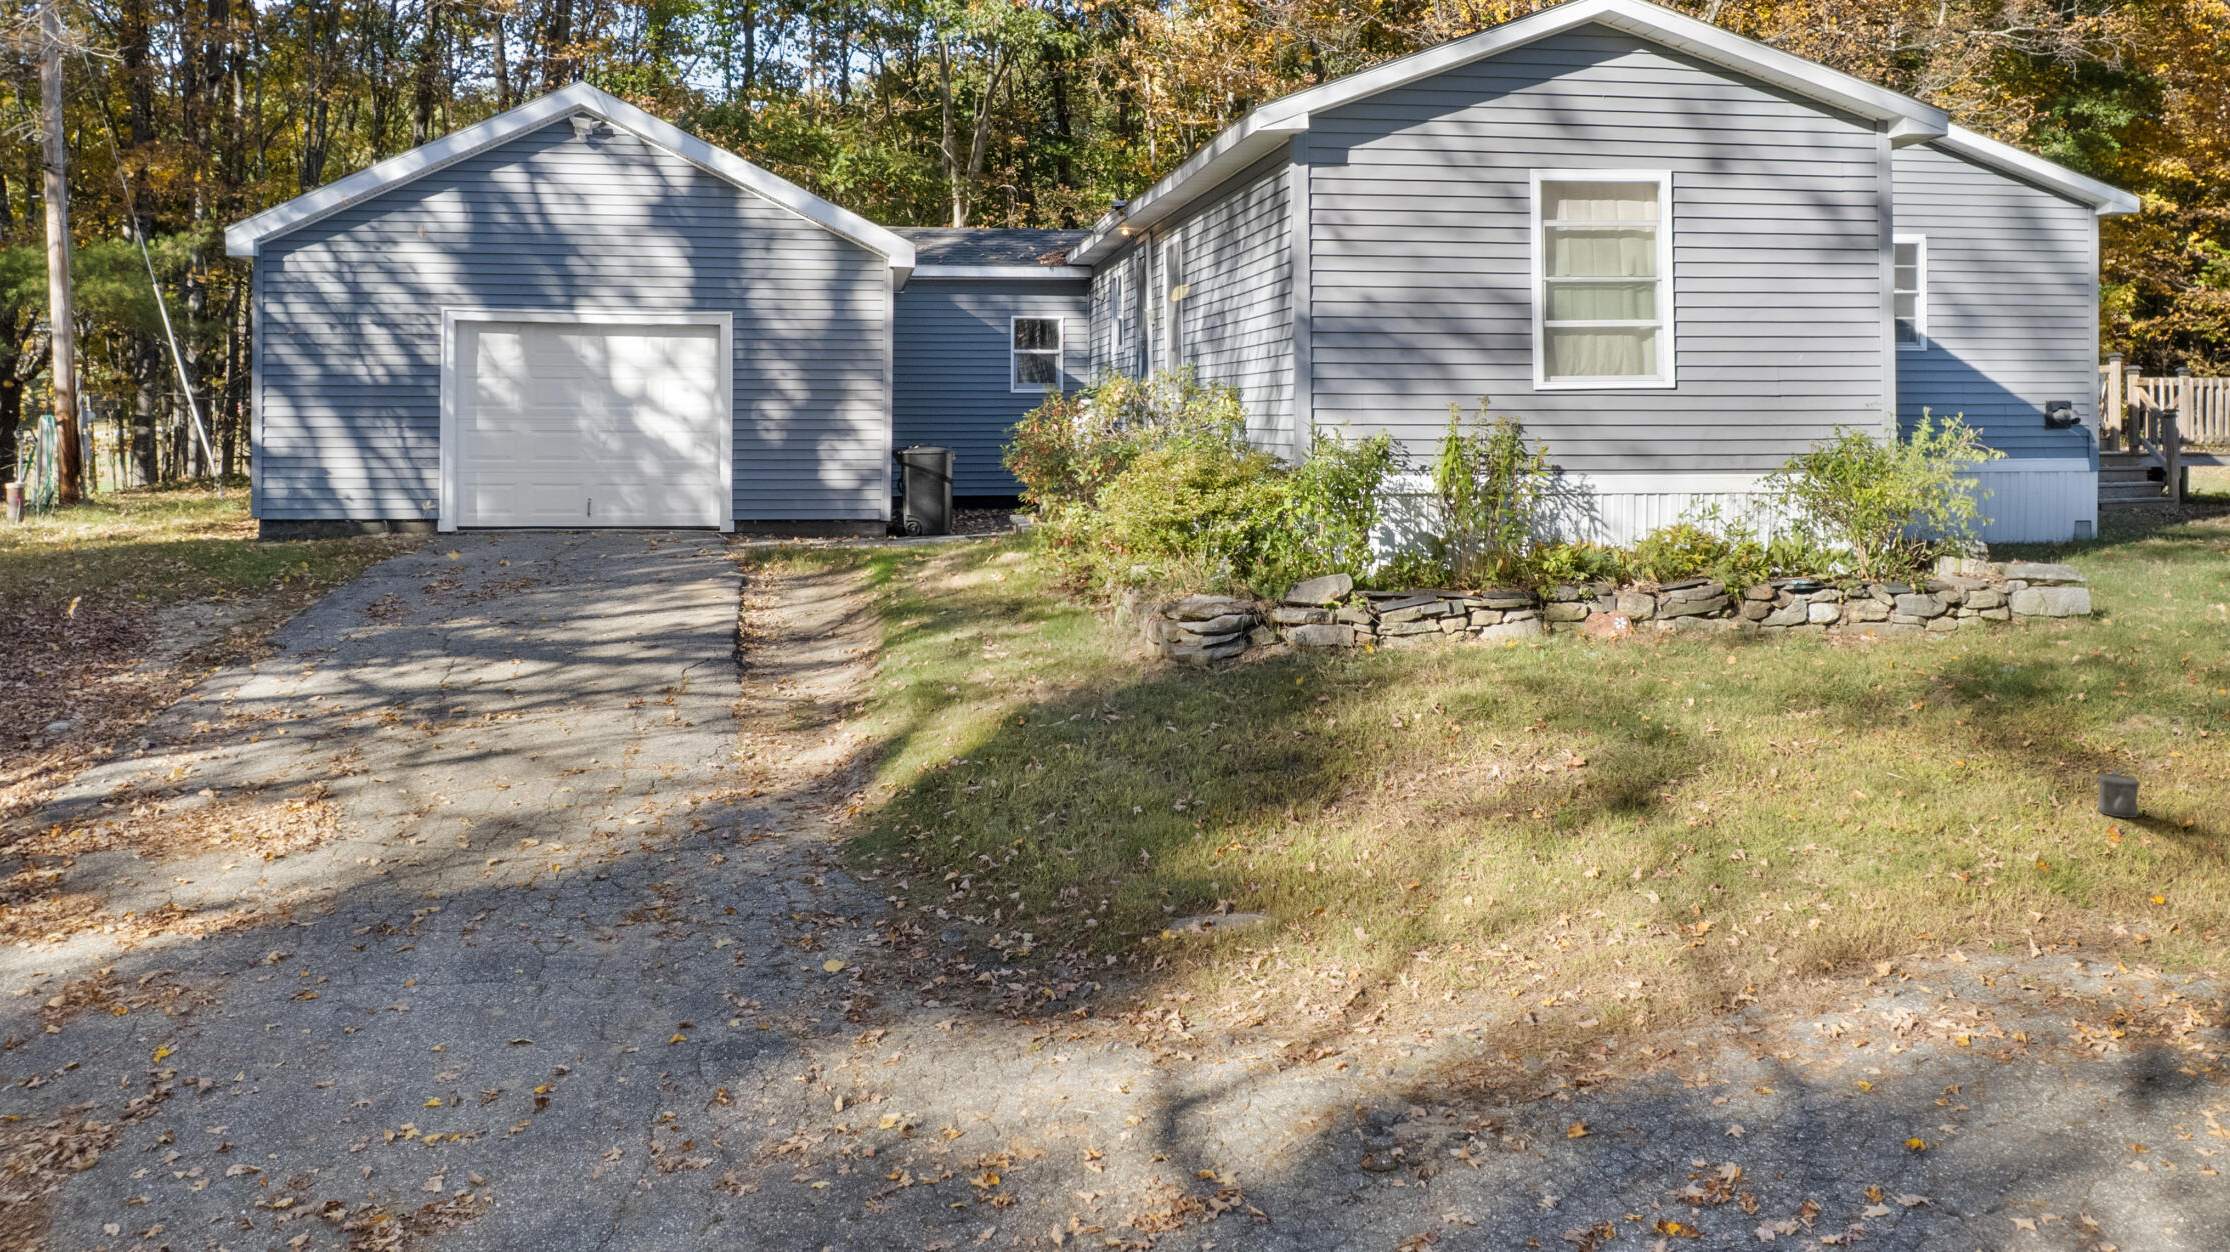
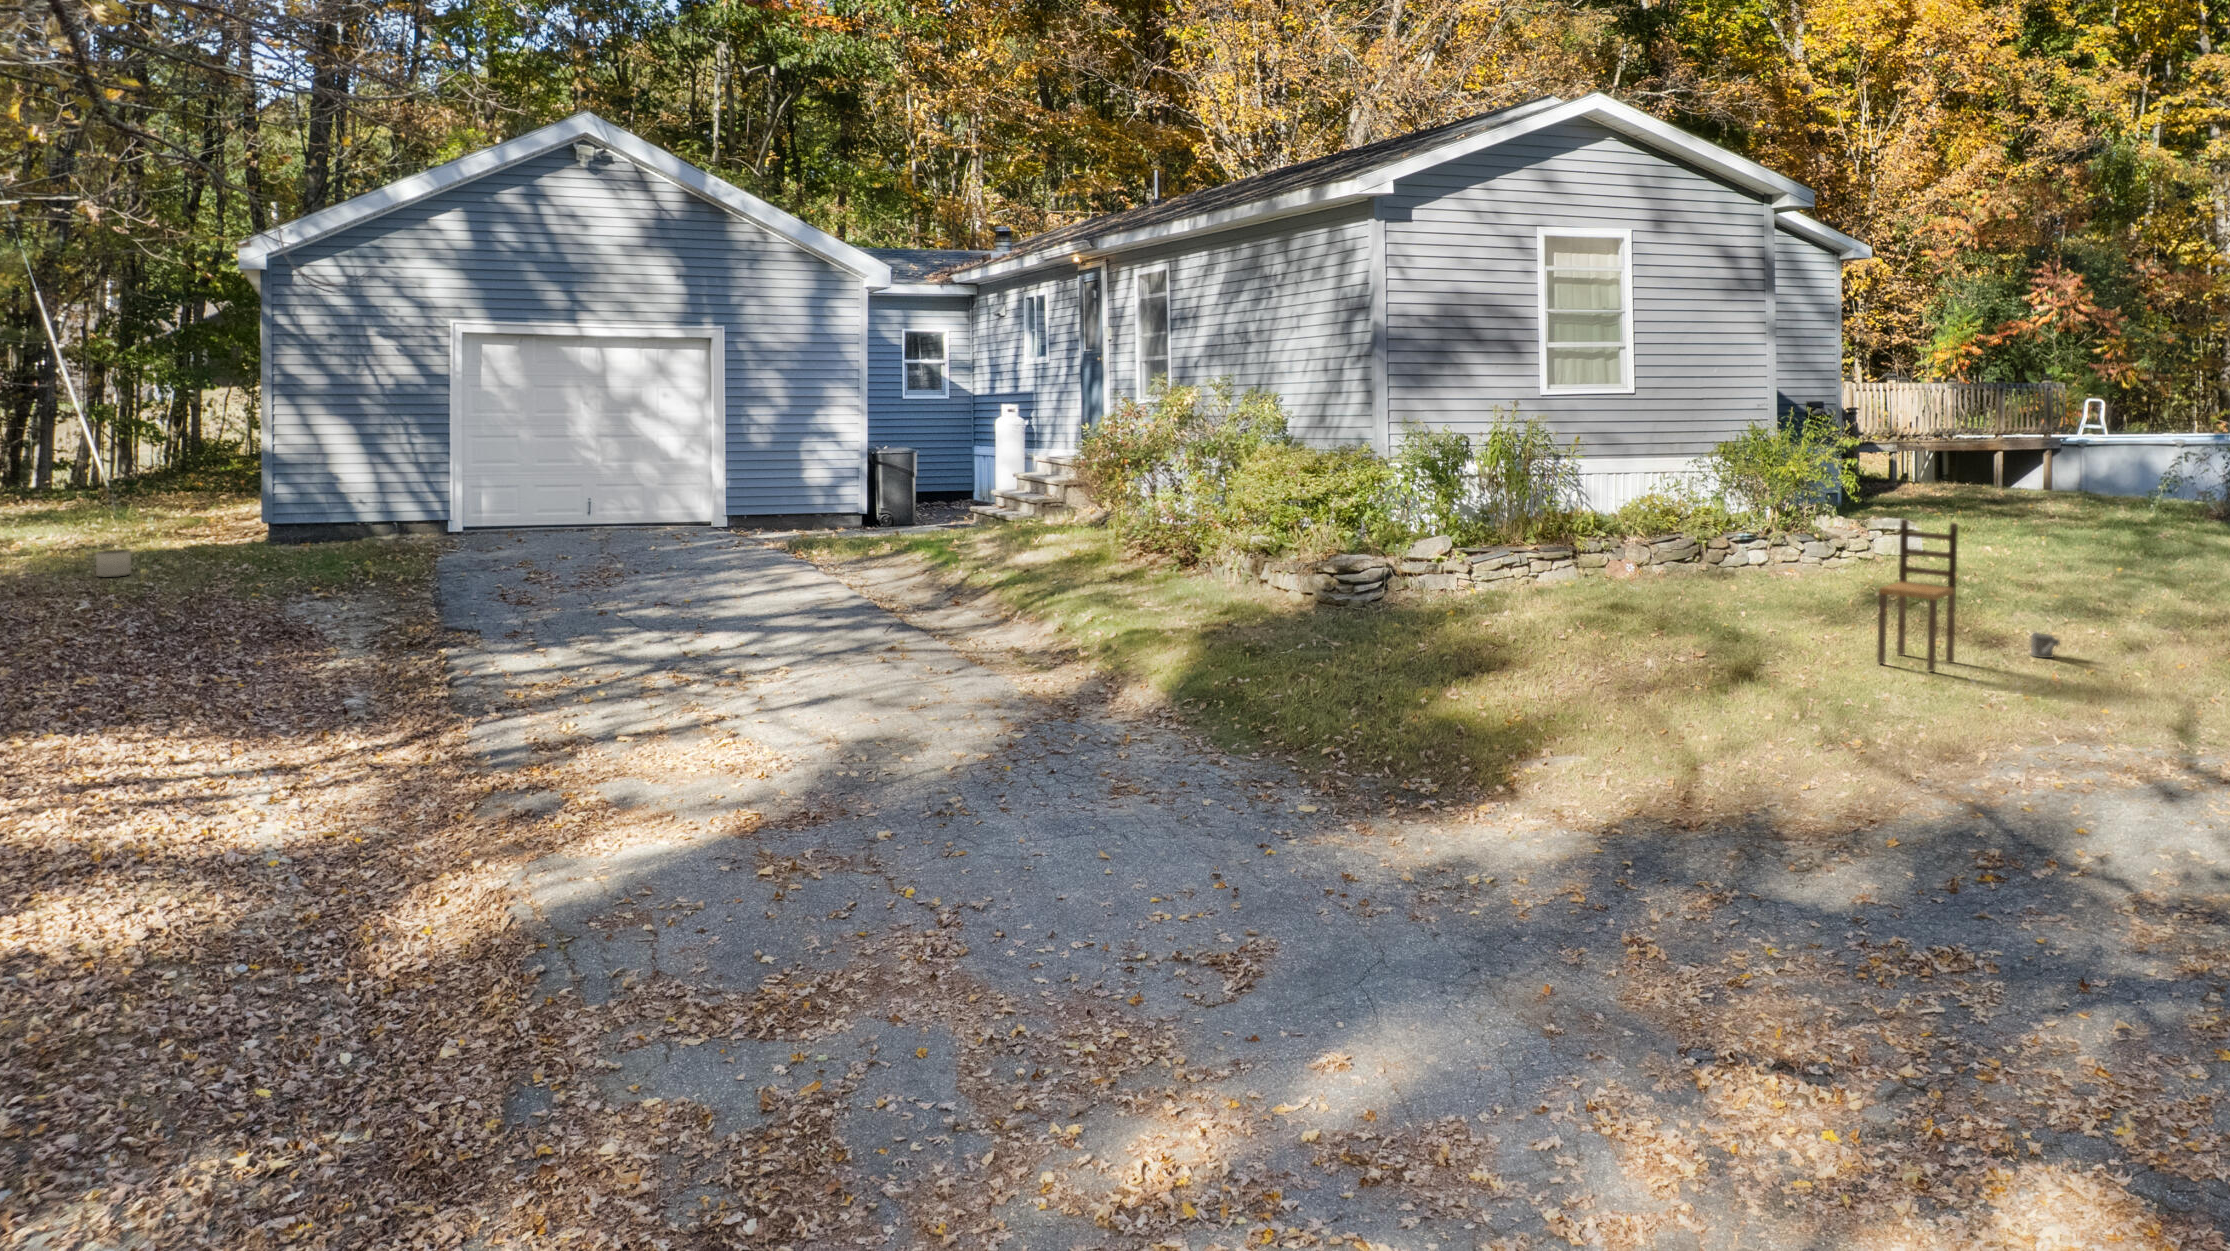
planter: none [29,535,64,562] -> present [96,549,131,577]
chair: none [1805,575,1950,829] -> present [1877,519,1958,672]

